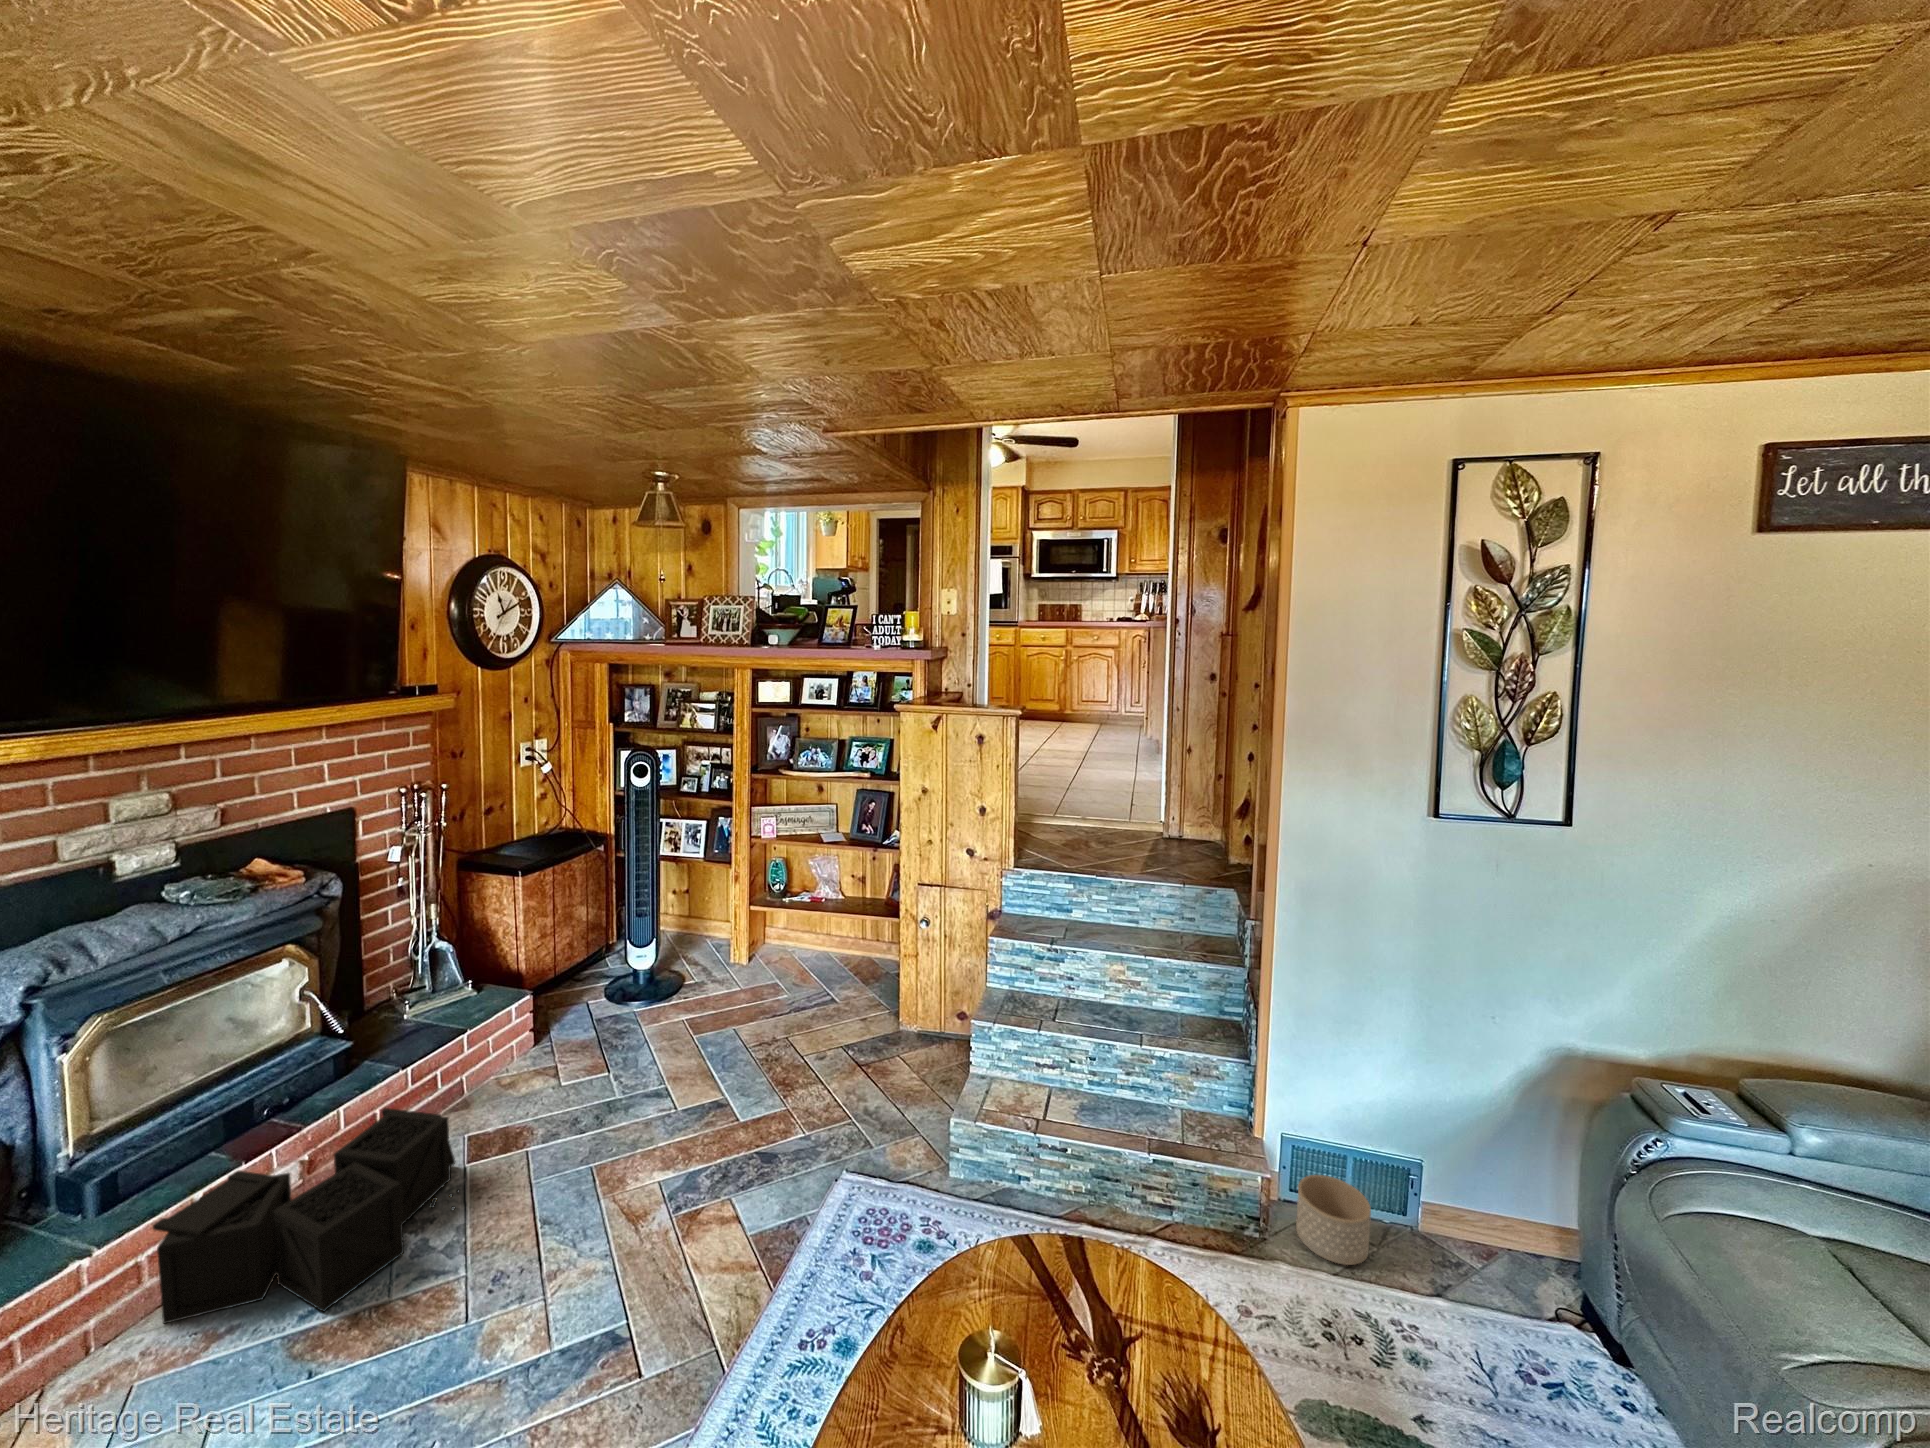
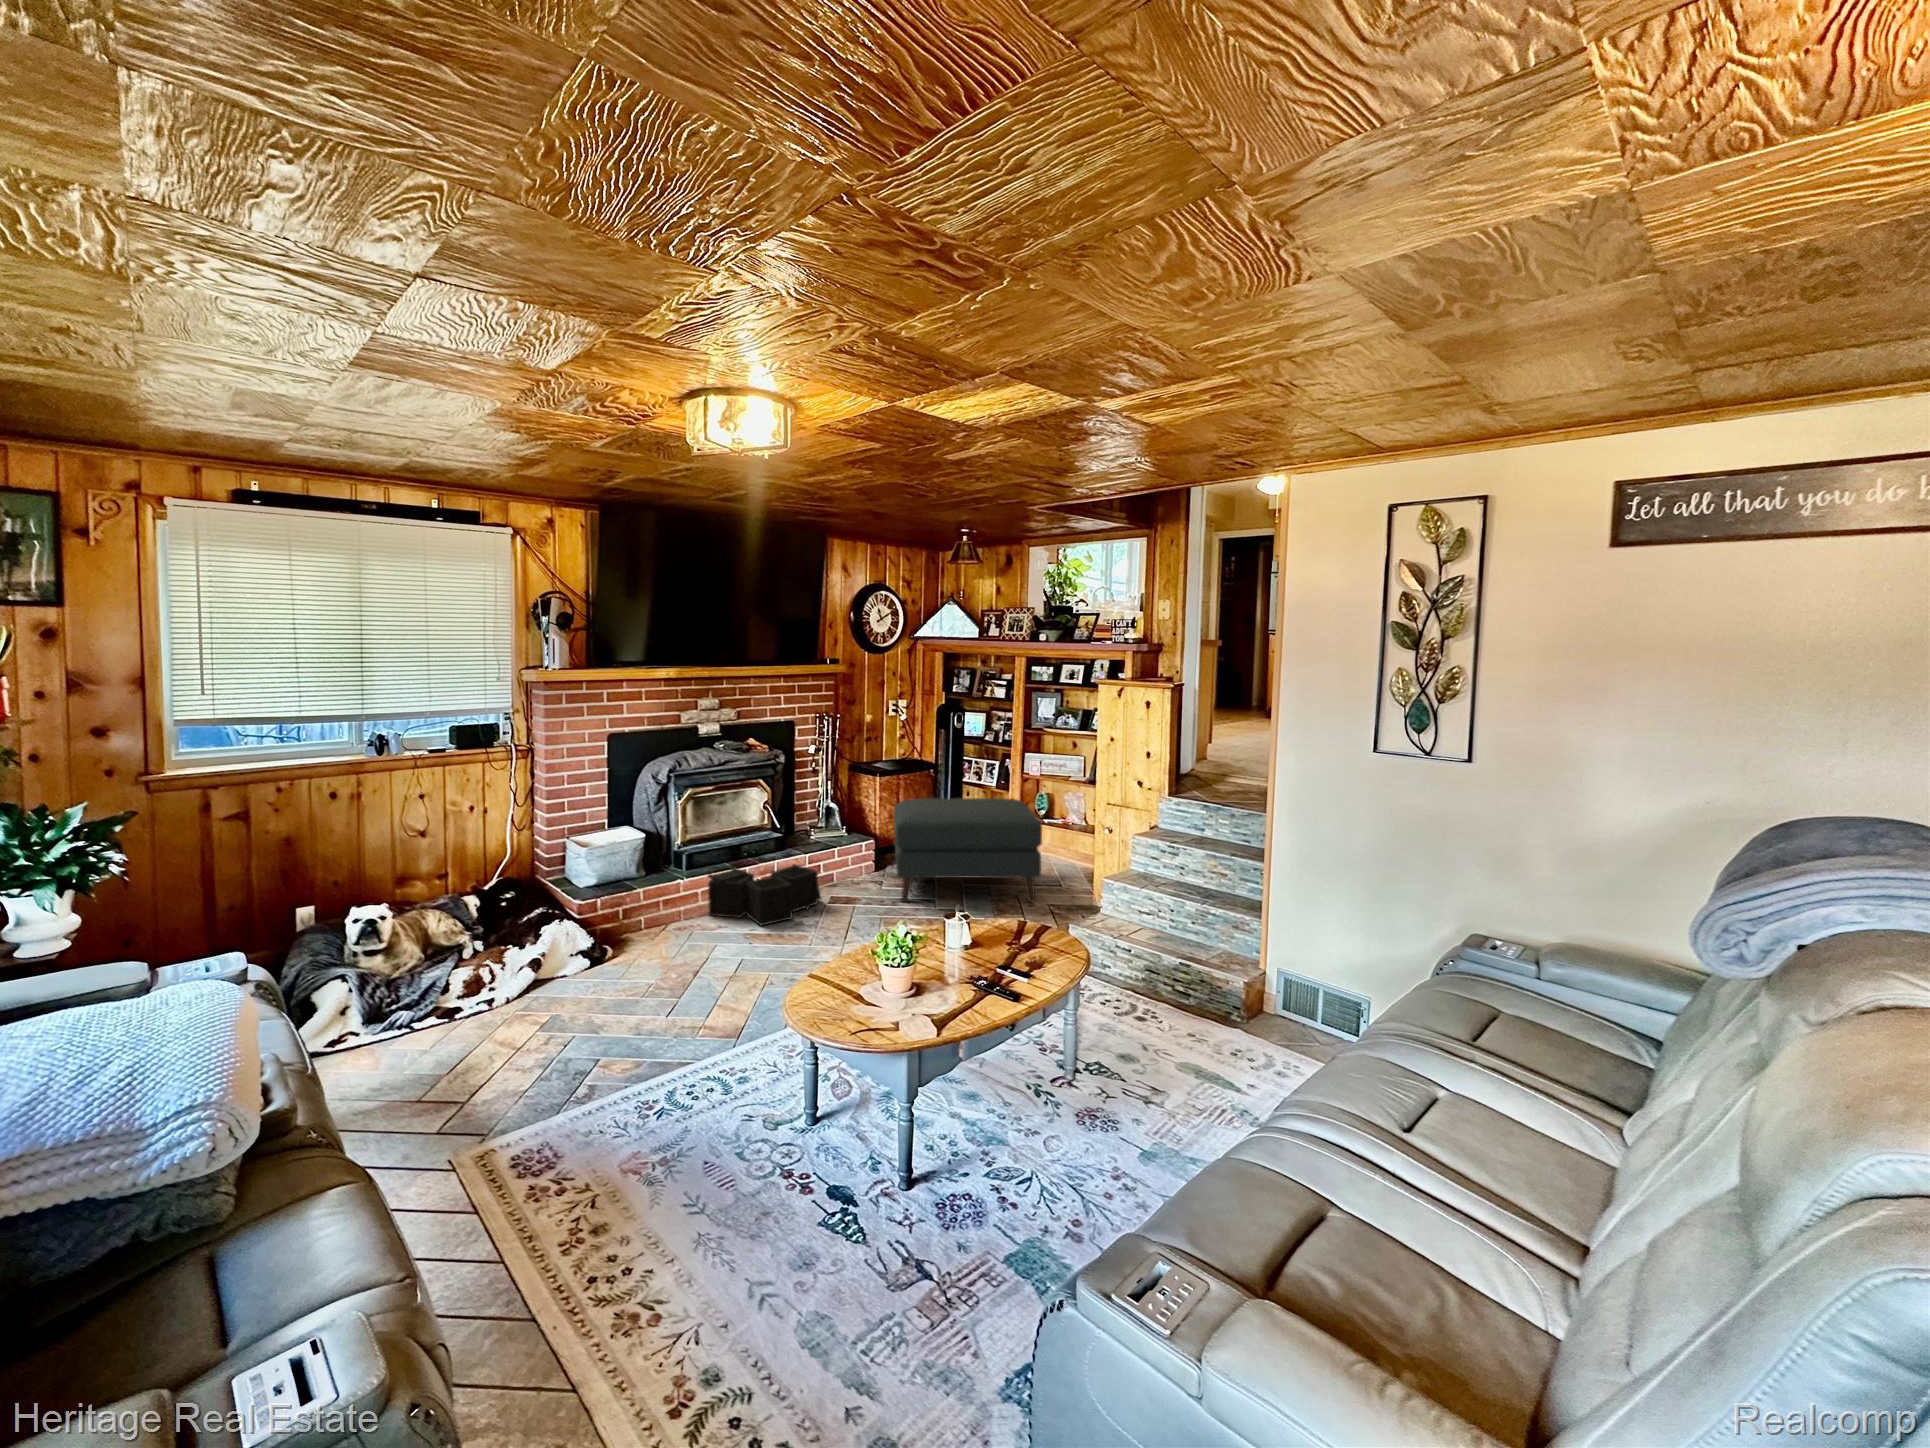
ottoman: none [571,883,836,1115] -> present [894,798,1042,903]
planter: present [1296,1175,1371,1265] -> none [1263,999,1312,1050]

